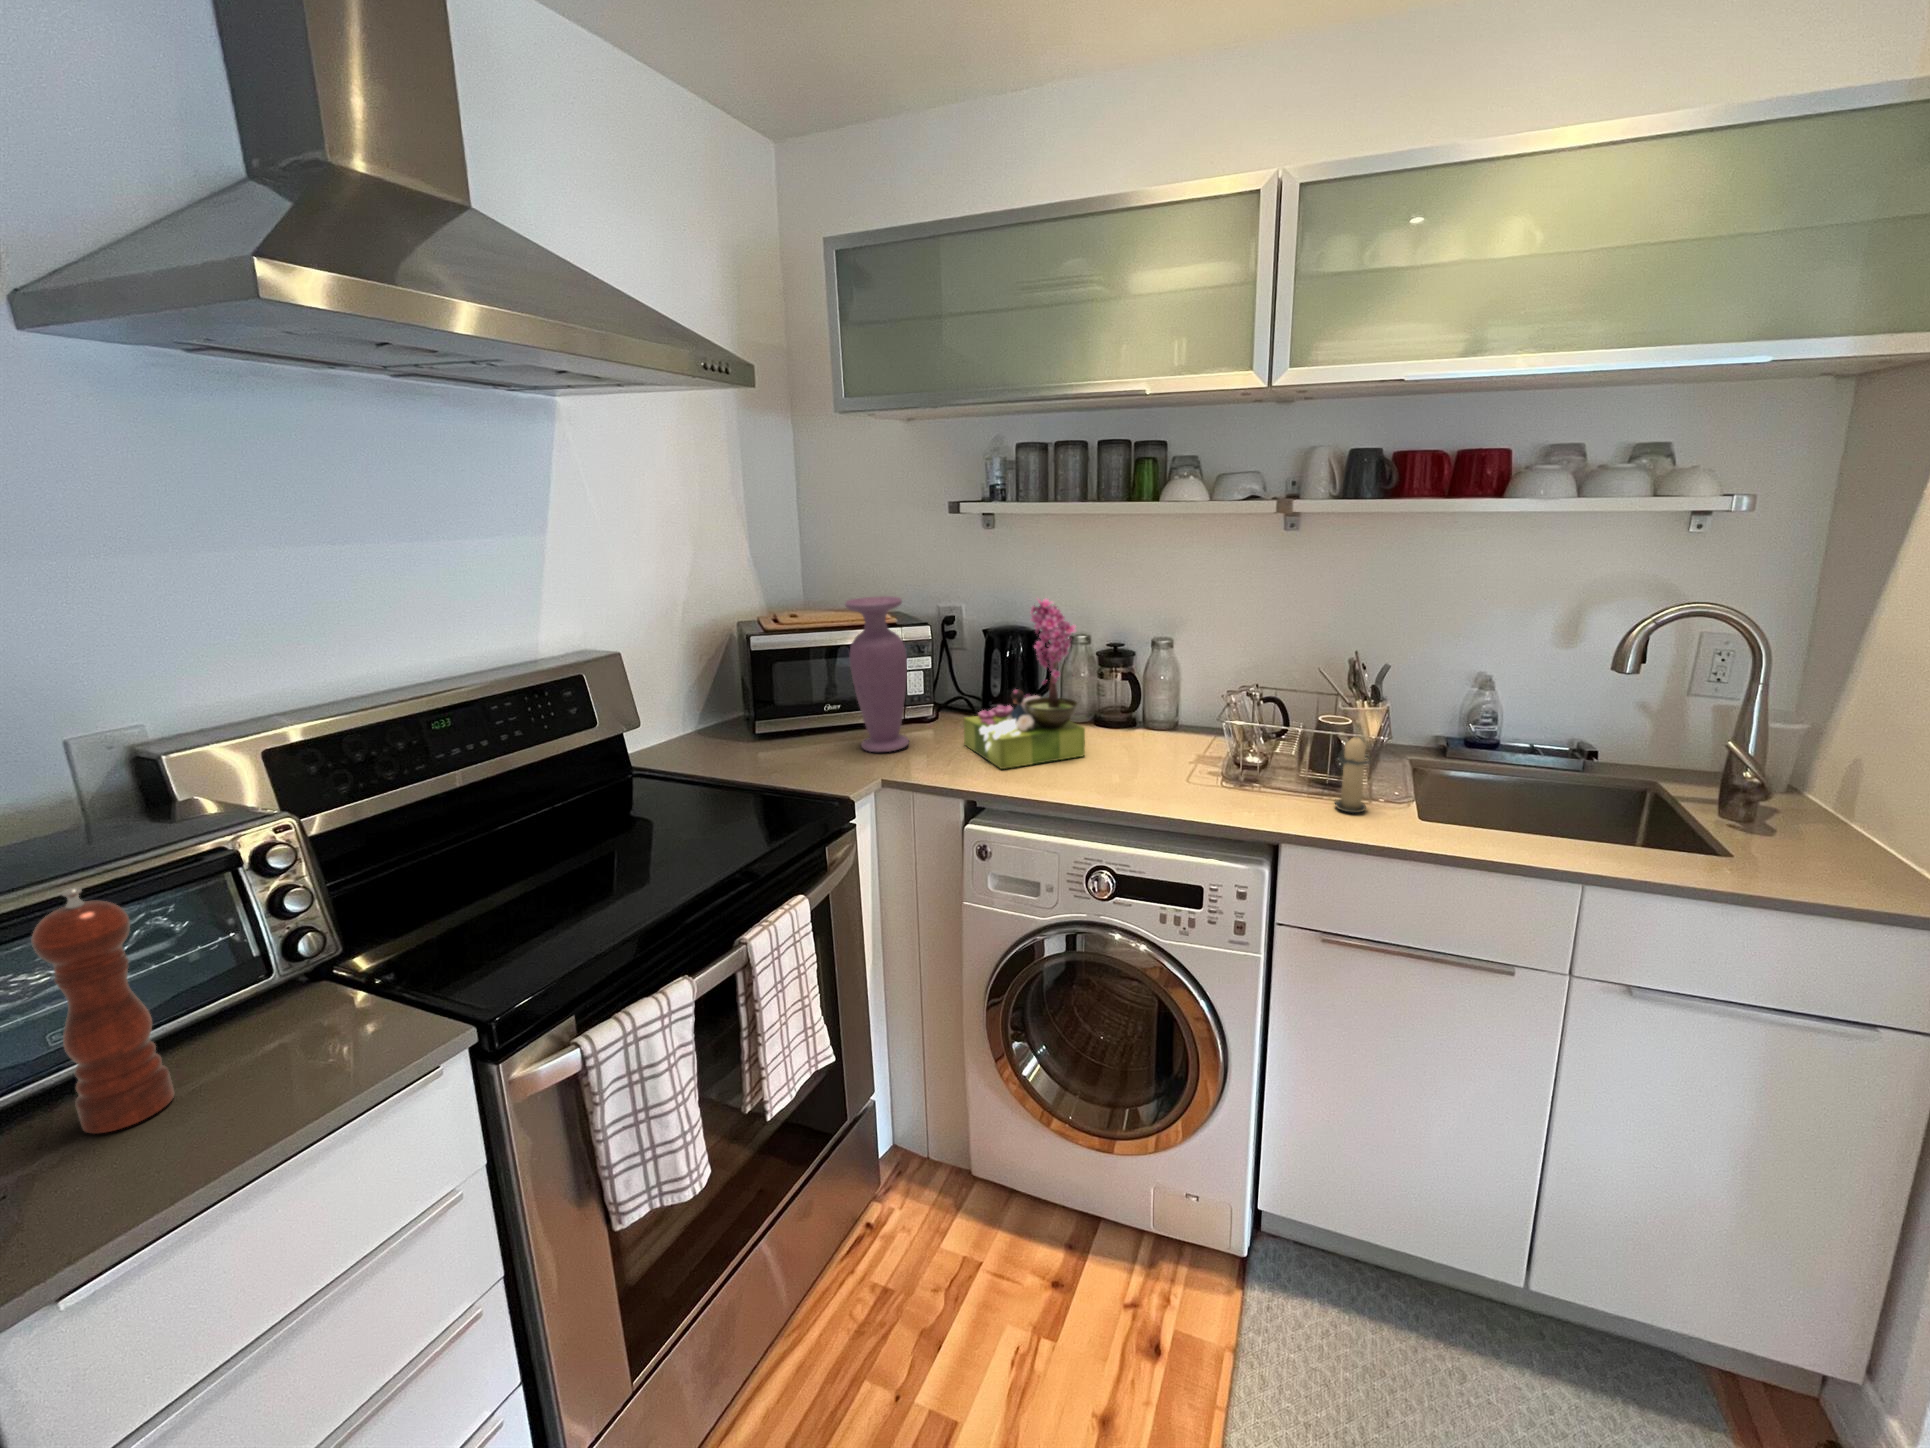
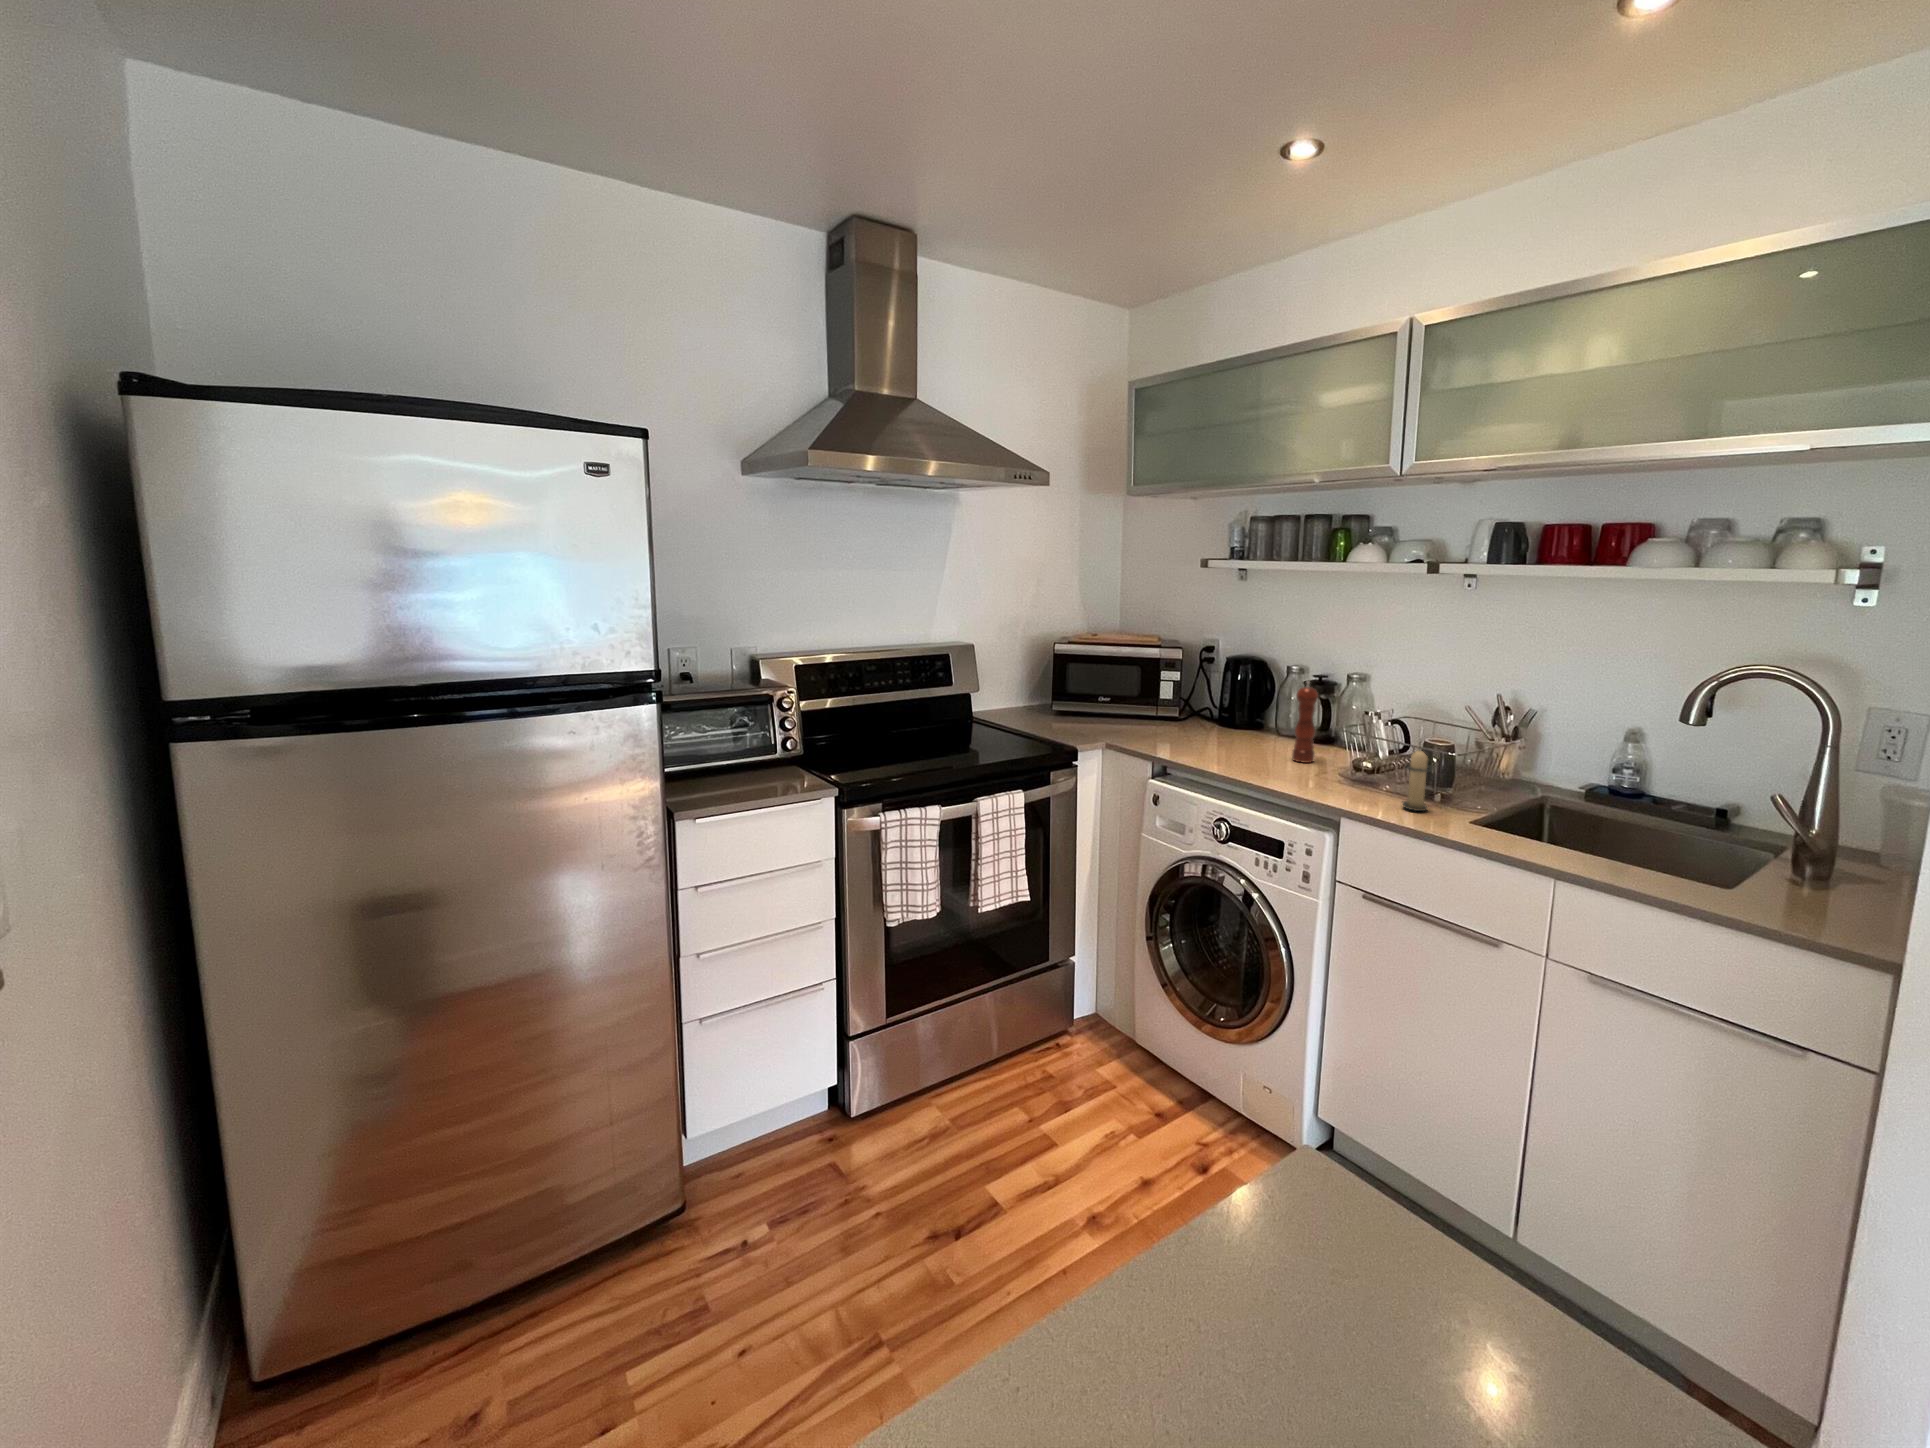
vase: present [845,596,909,752] -> none [1106,624,1145,731]
flower arrangement: present [964,598,1085,769] -> none [1179,630,1266,752]
pepper mill: present [32,887,174,1134] -> present [1292,681,1318,763]

